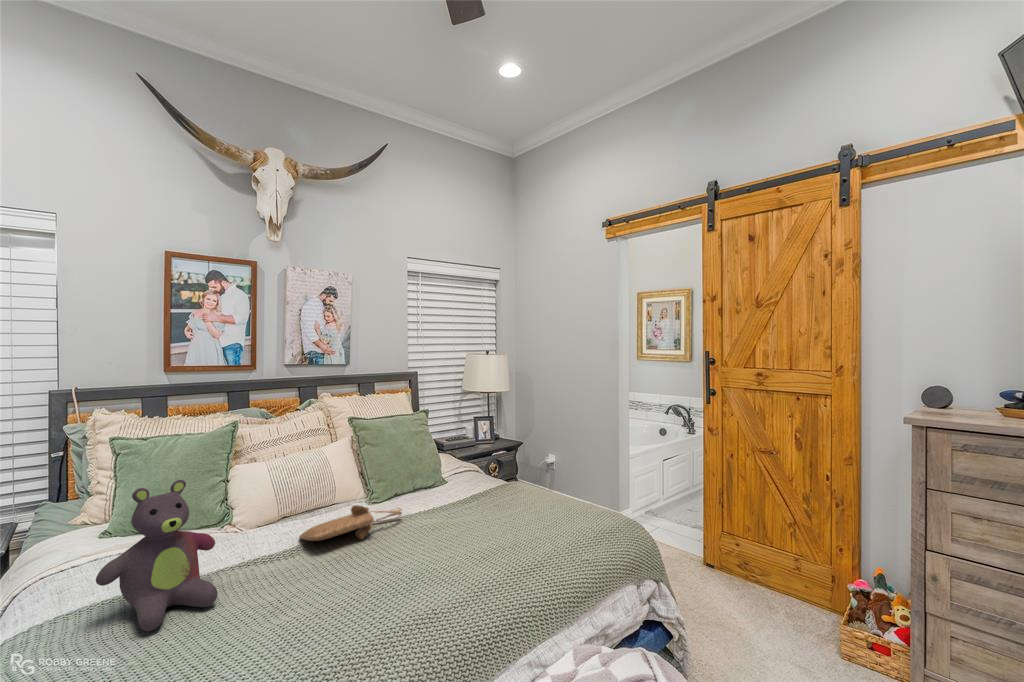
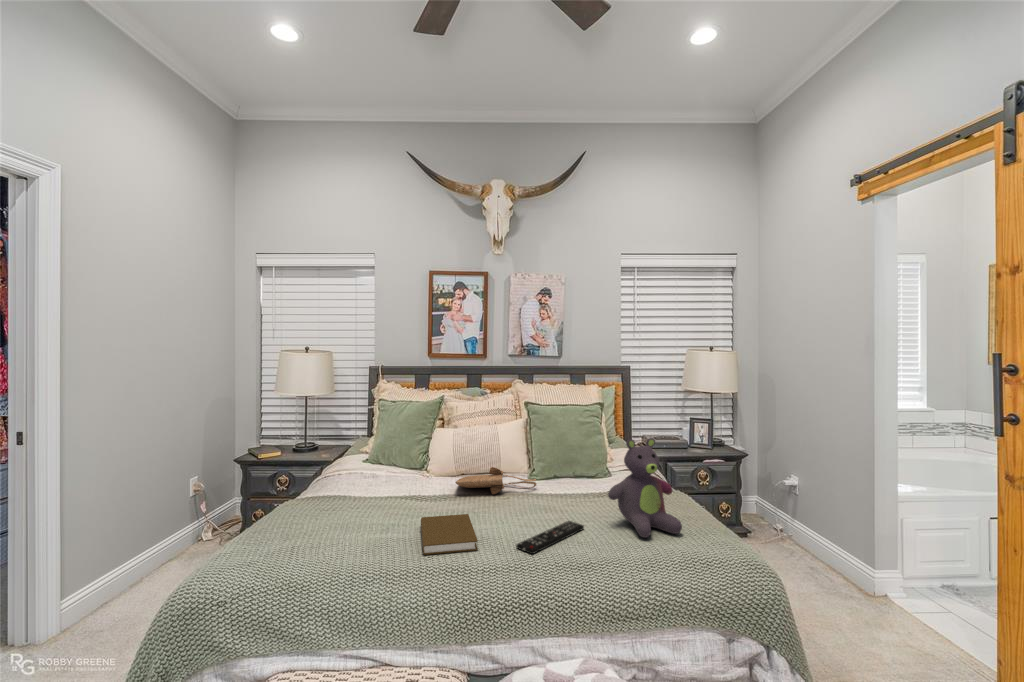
stuffed bear: present [96,480,218,631] -> present [608,438,682,538]
remote control: none [473,546,506,599] -> present [516,521,584,554]
book: none [316,575,435,655] -> present [421,514,478,555]

